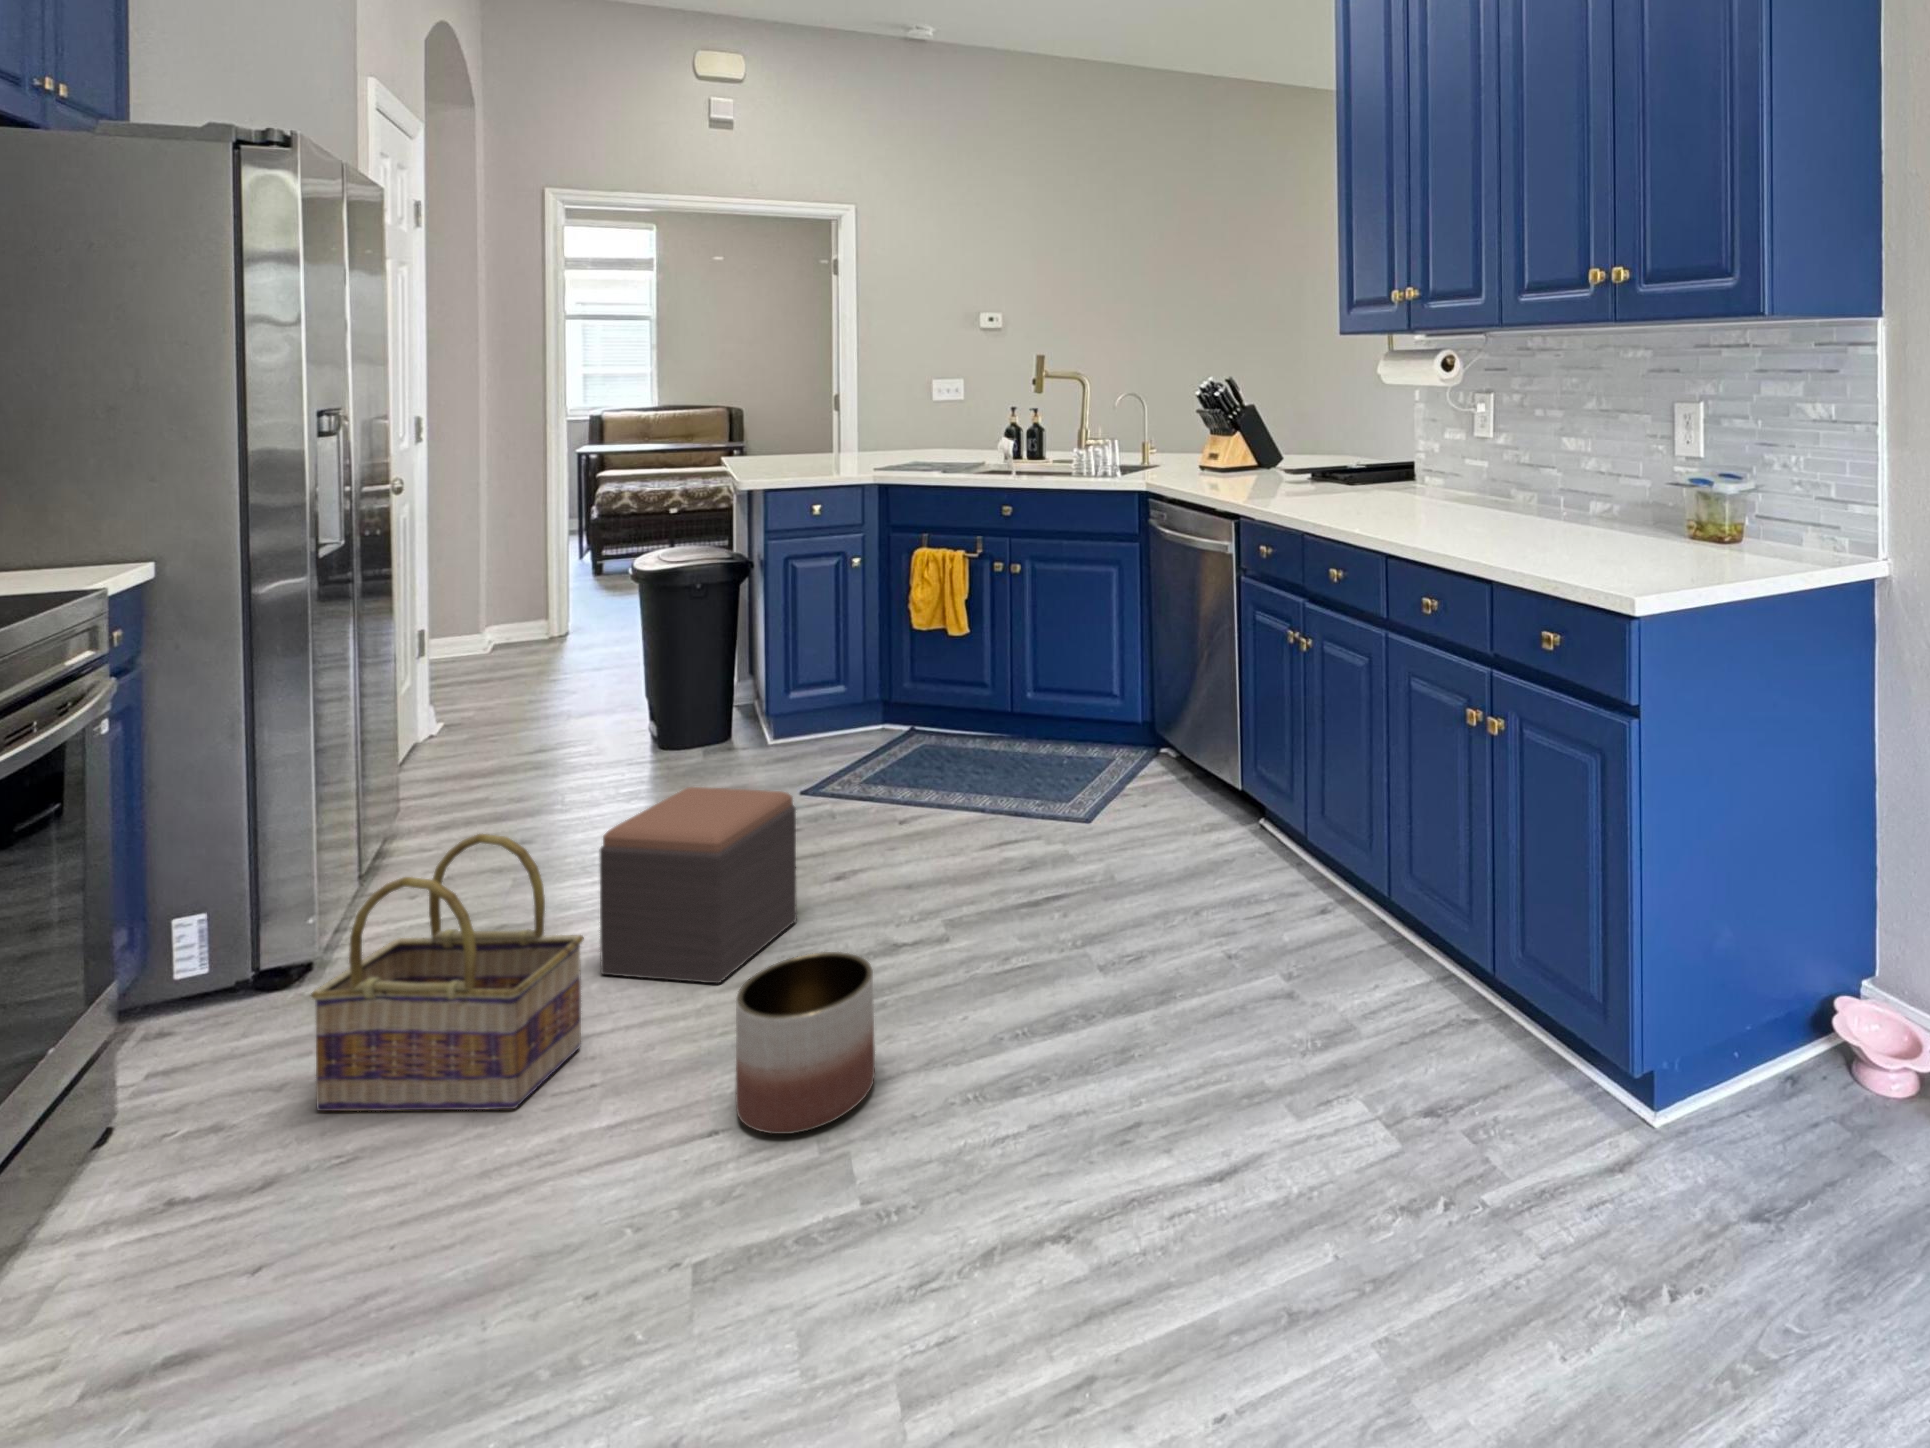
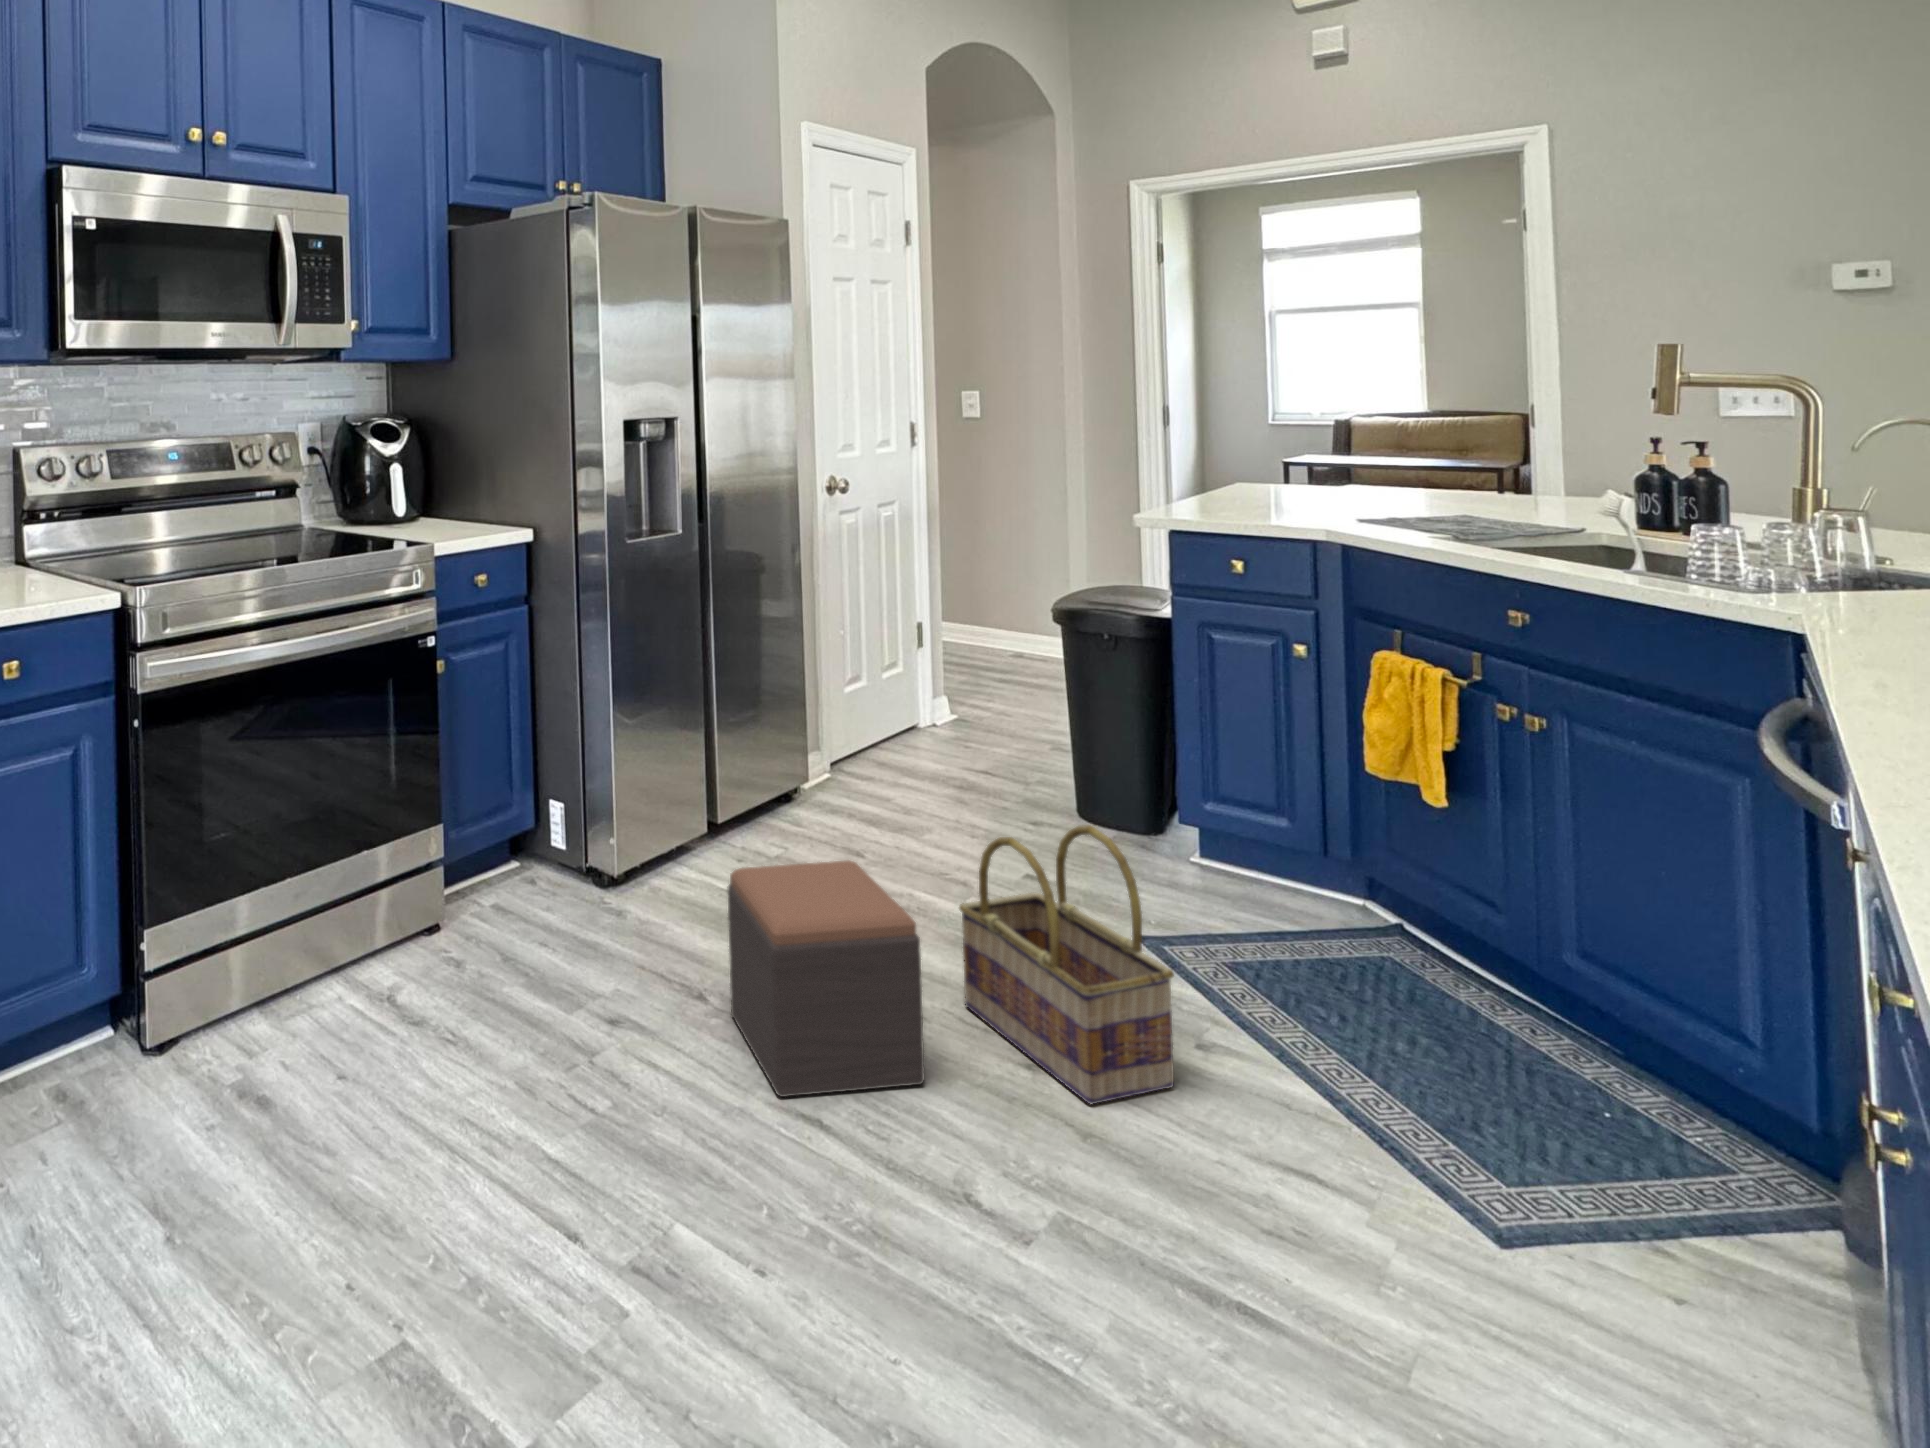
basket: present [311,834,584,1111] -> present [959,826,1174,1104]
planter: present [736,952,875,1134] -> none [574,1098,733,1341]

